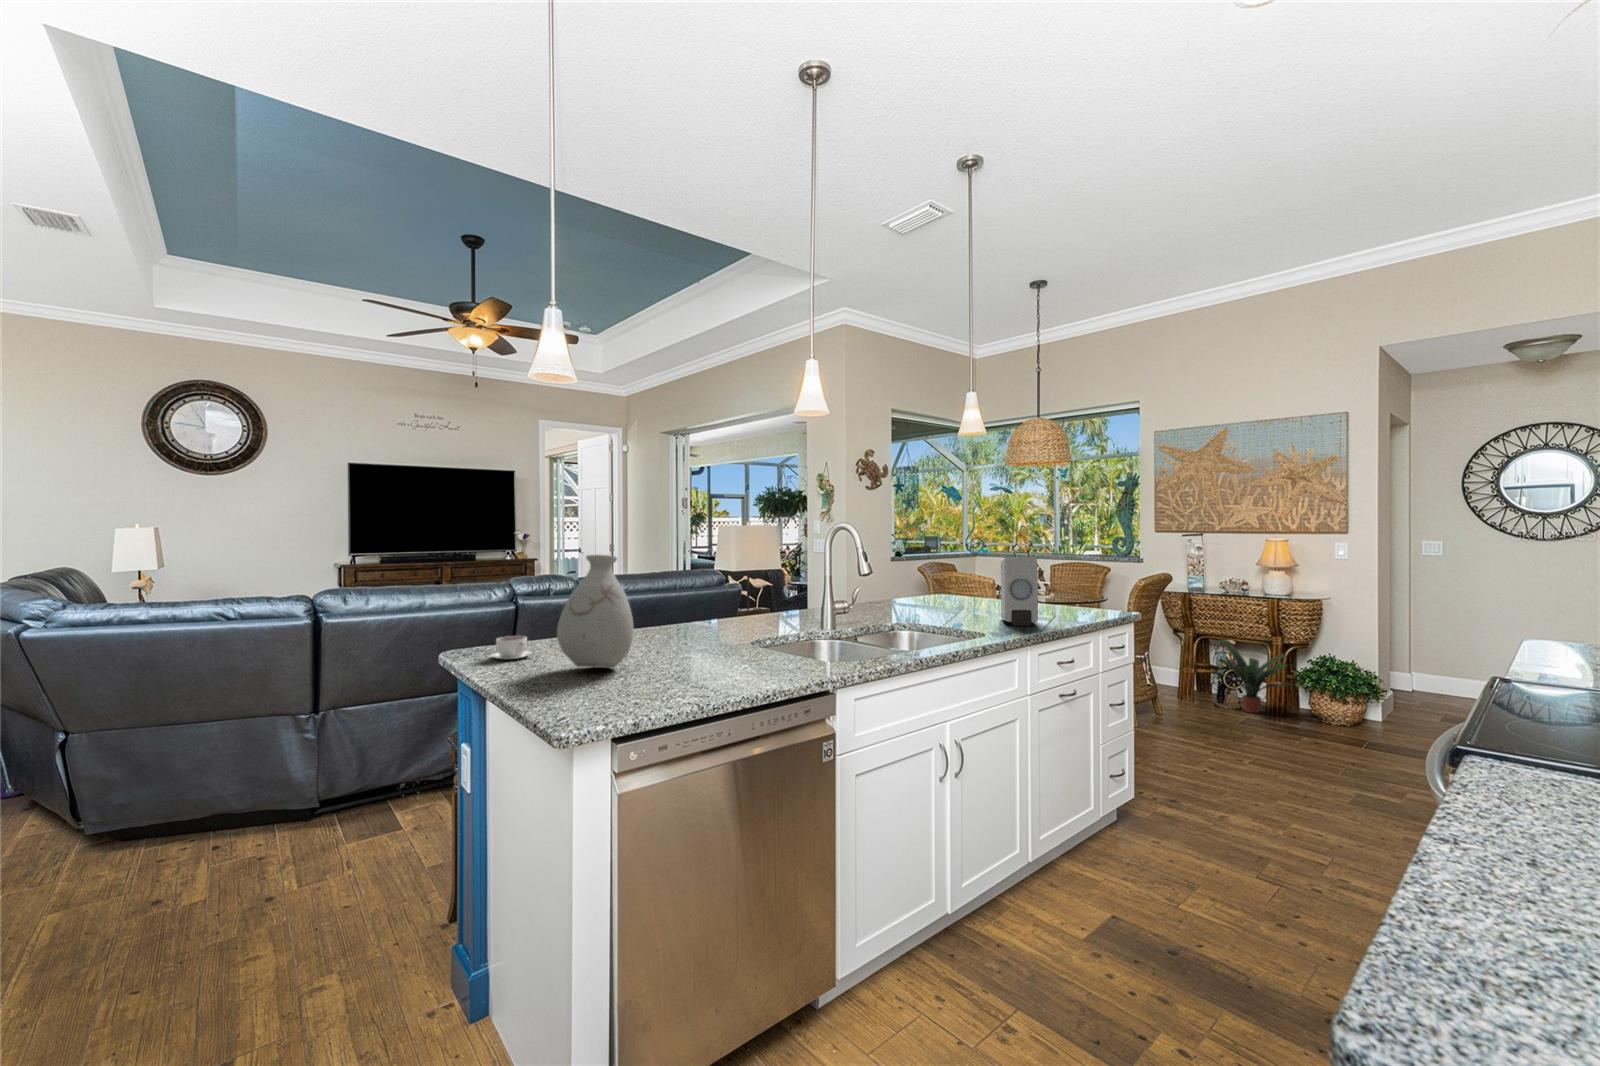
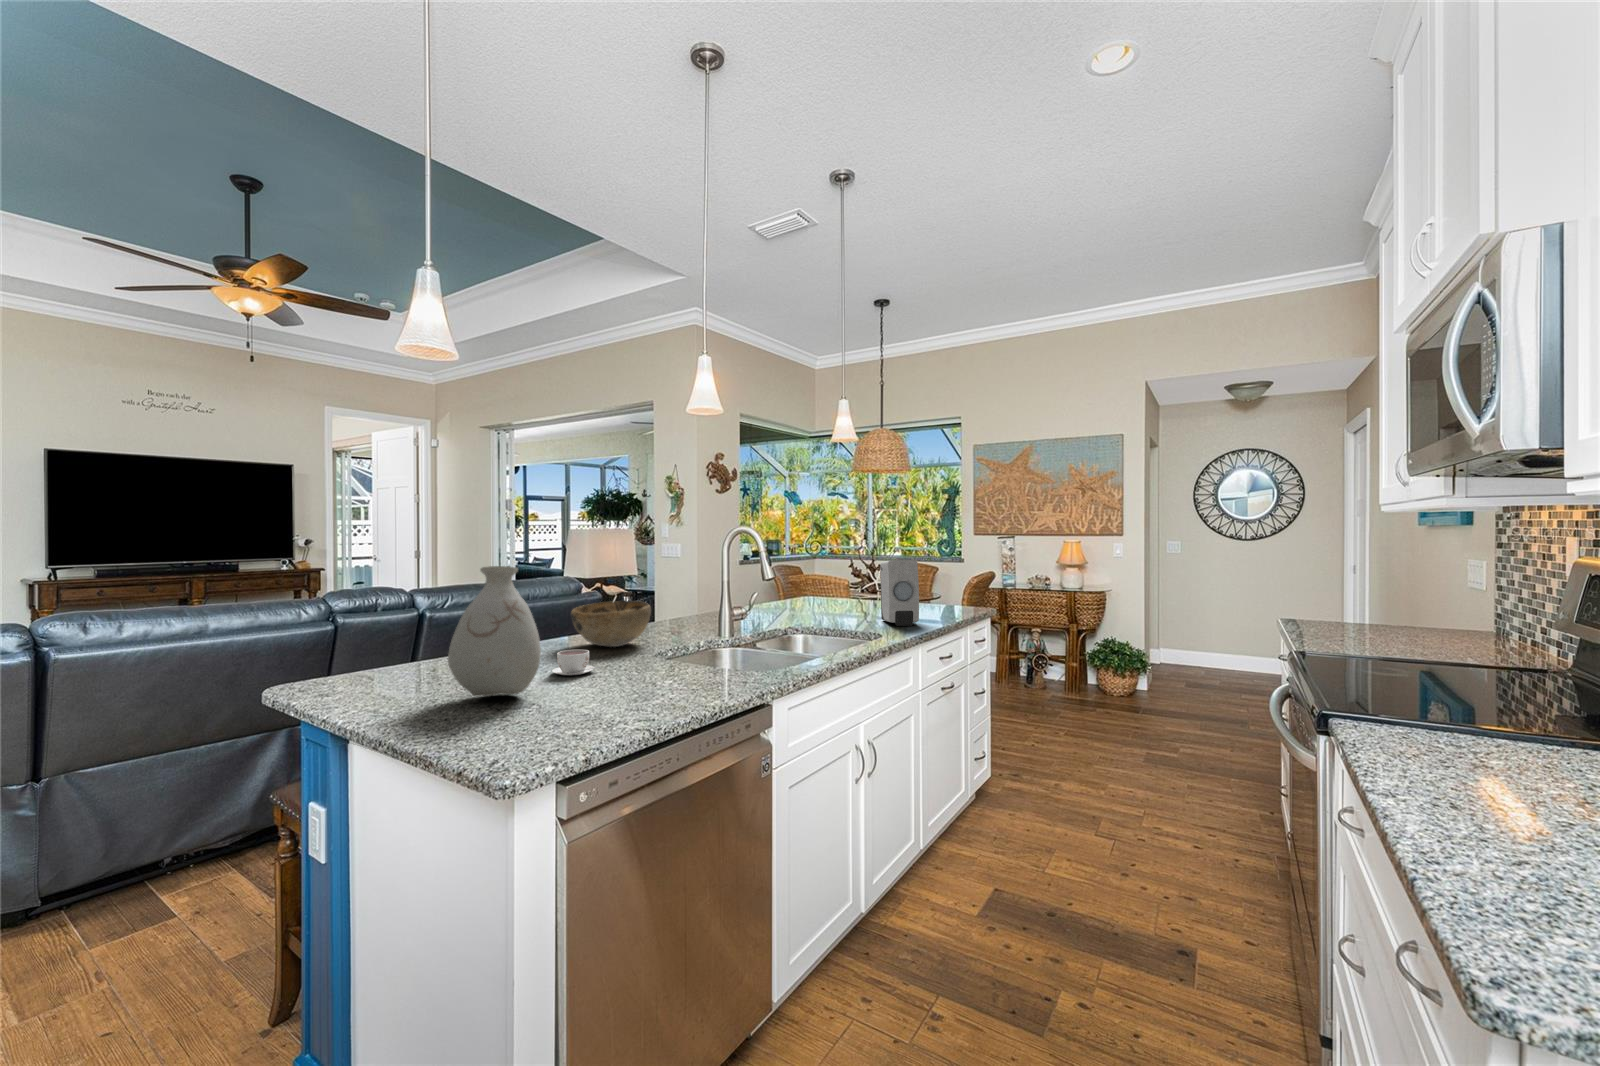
decorative bowl: none [687,591,759,632] -> present [571,601,651,647]
coffee cup: present [491,636,532,660] -> present [552,650,600,675]
potted plant: present [1219,639,1291,713] -> none [1028,629,1087,693]

